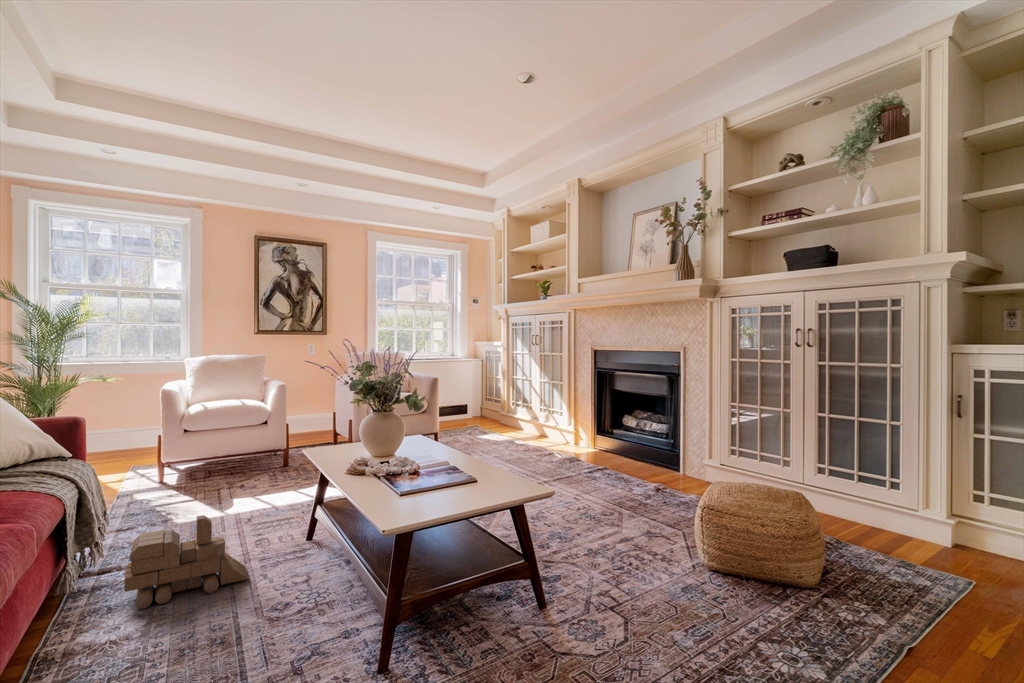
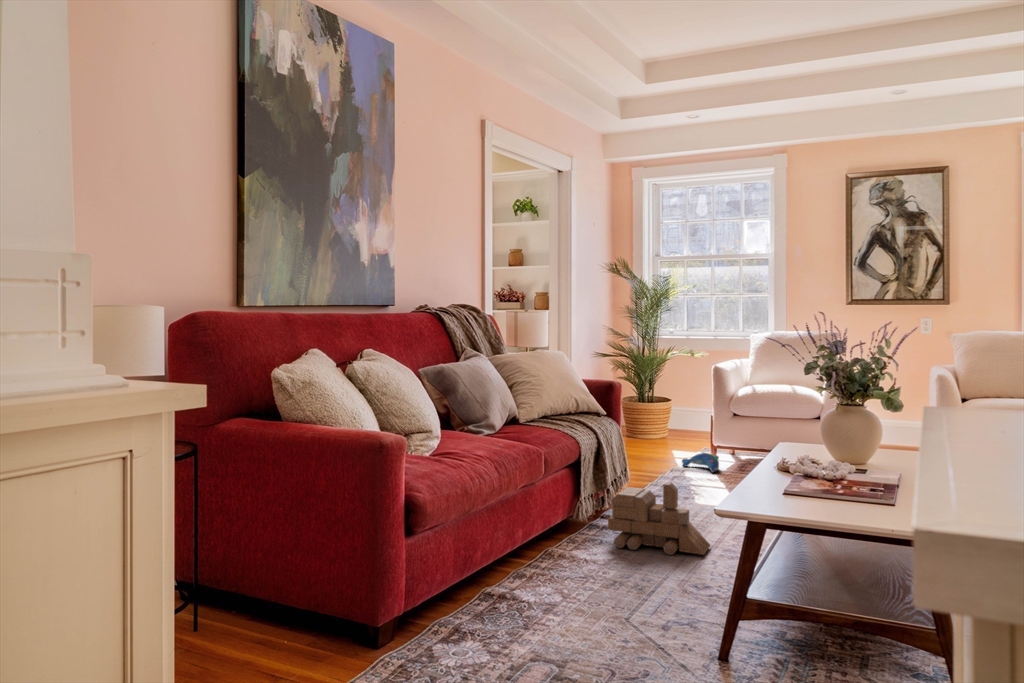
plush toy: none [127,472,174,490] -> present [682,453,719,472]

